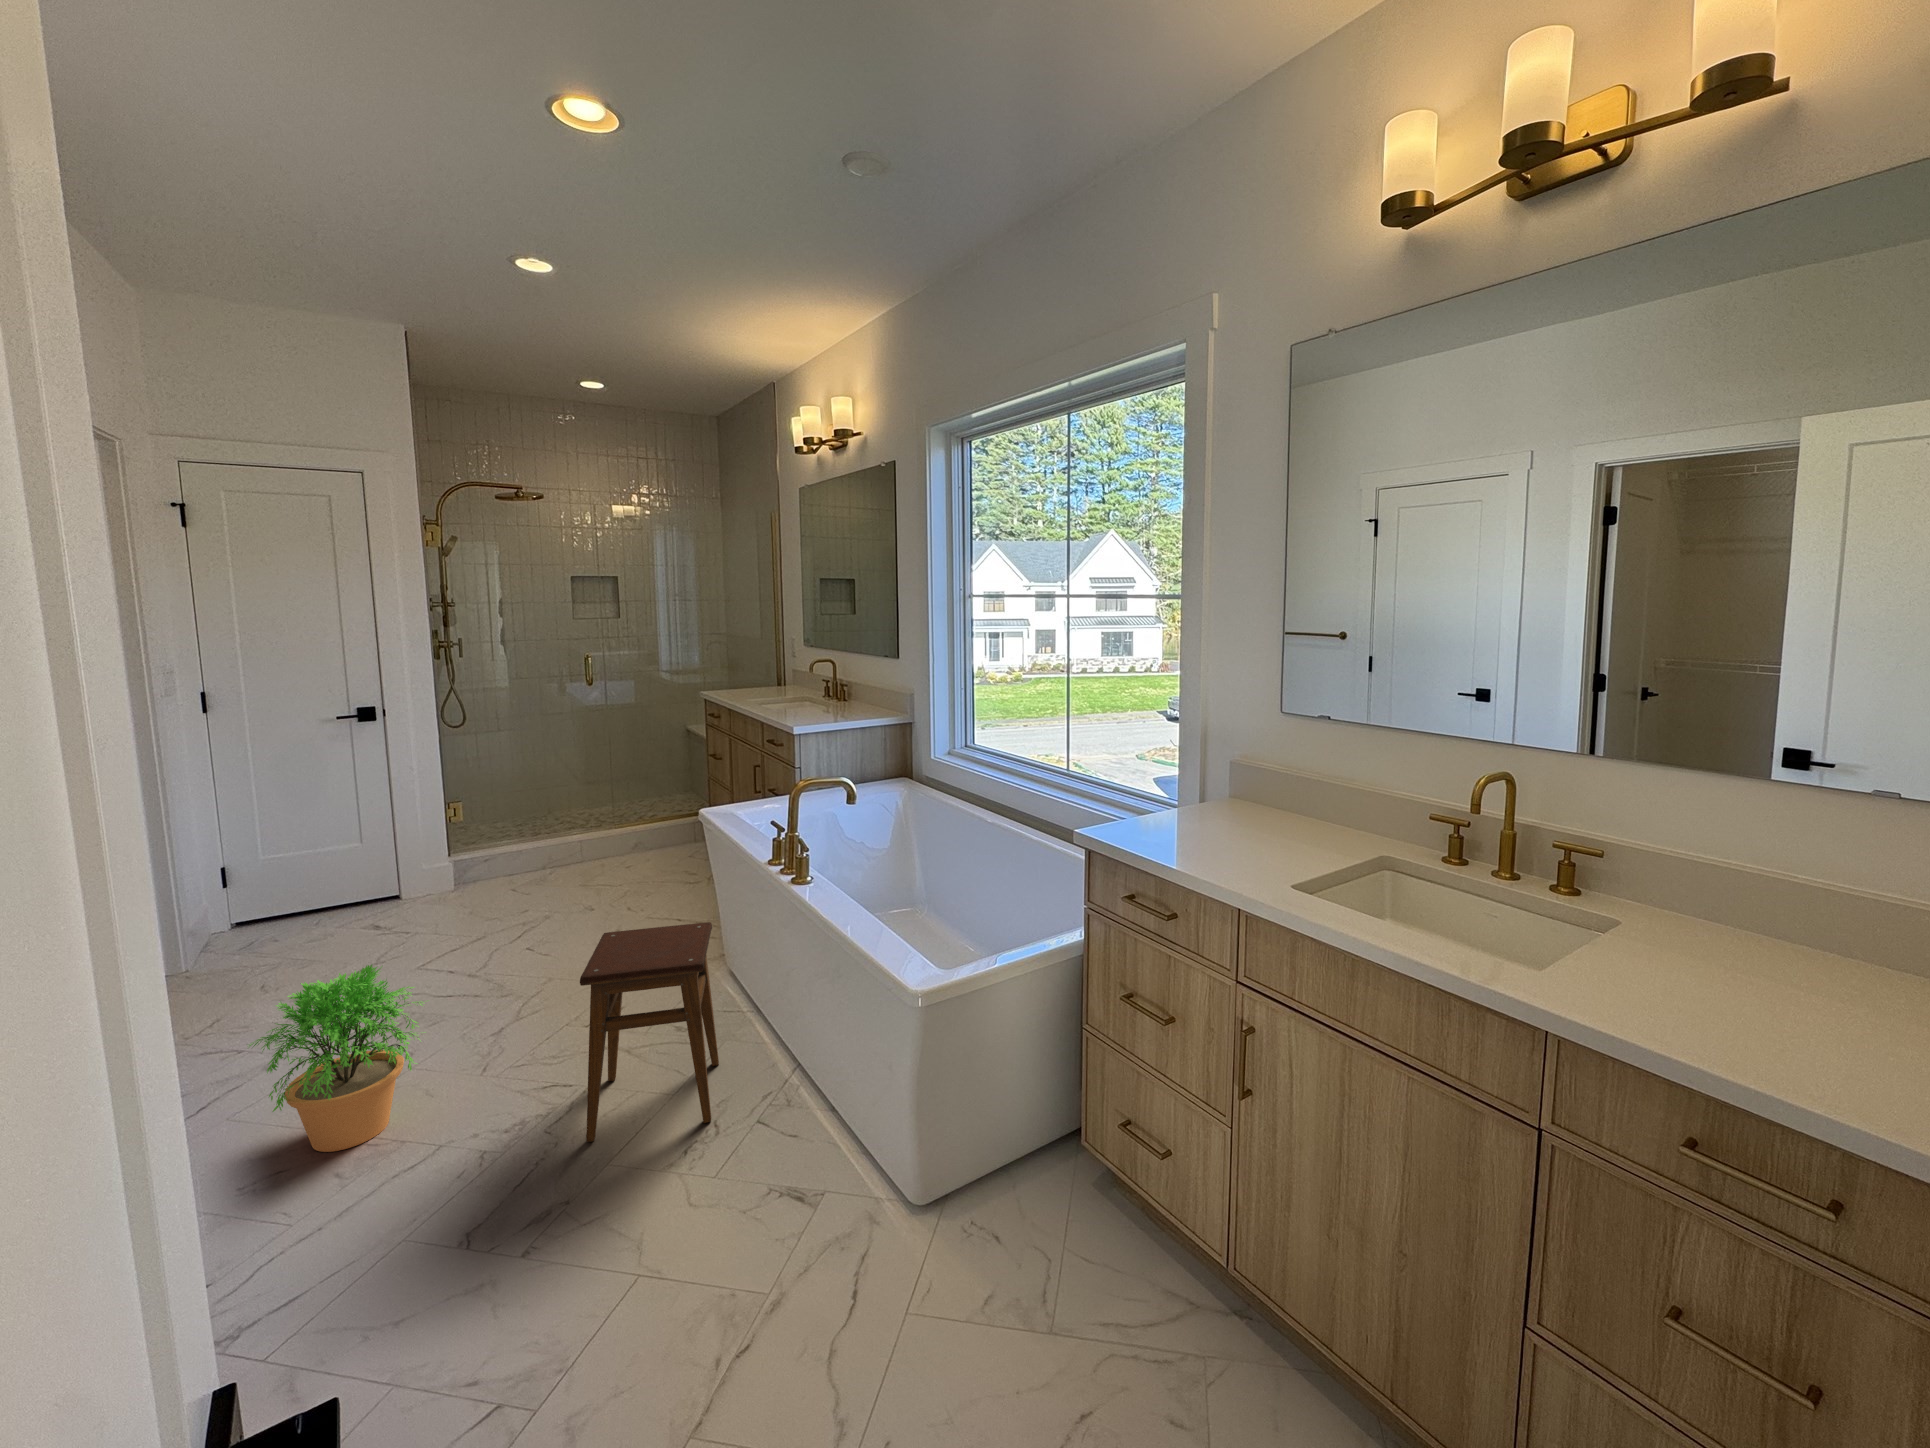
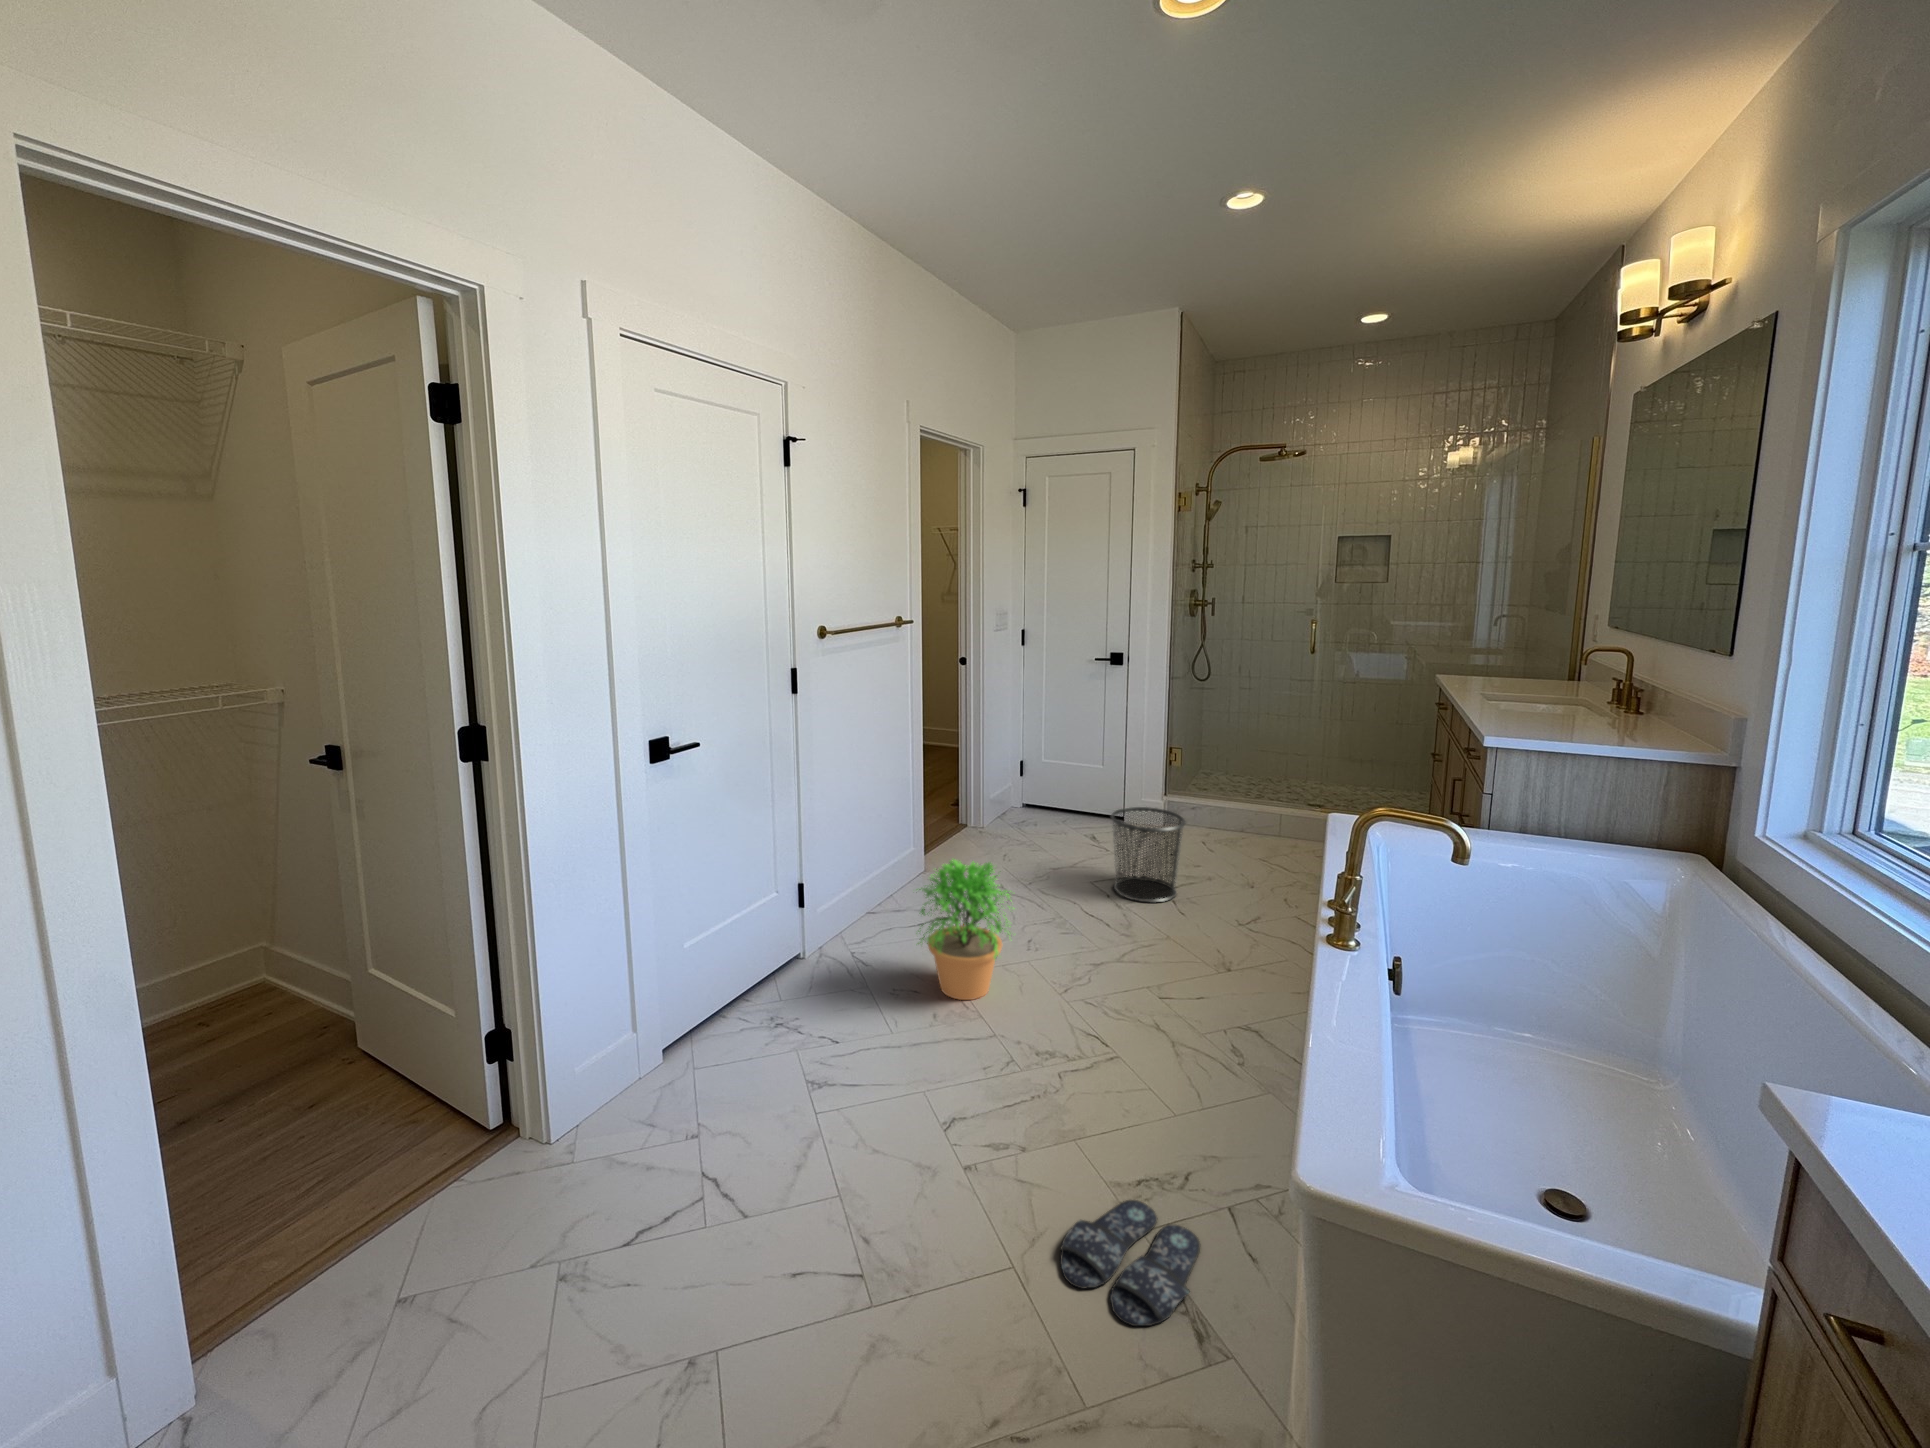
waste bin: none [435,862,528,967] -> present [1111,807,1186,903]
stool: present [580,922,719,1142] -> none [1077,909,1253,1169]
slippers: none [664,1152,776,1246] -> present [1060,1200,1200,1326]

